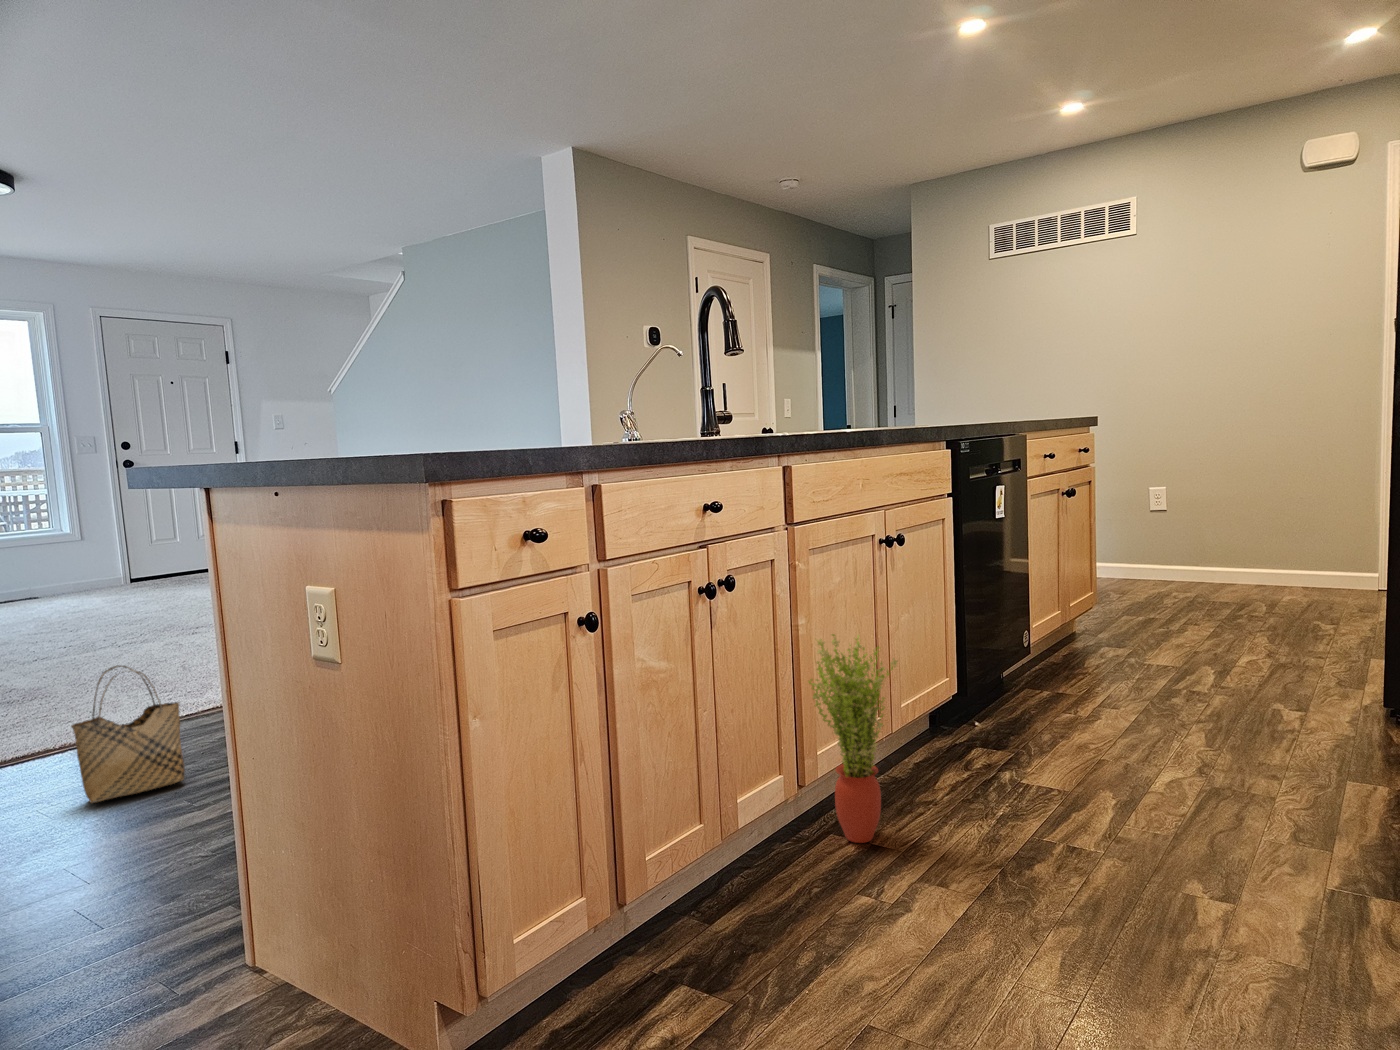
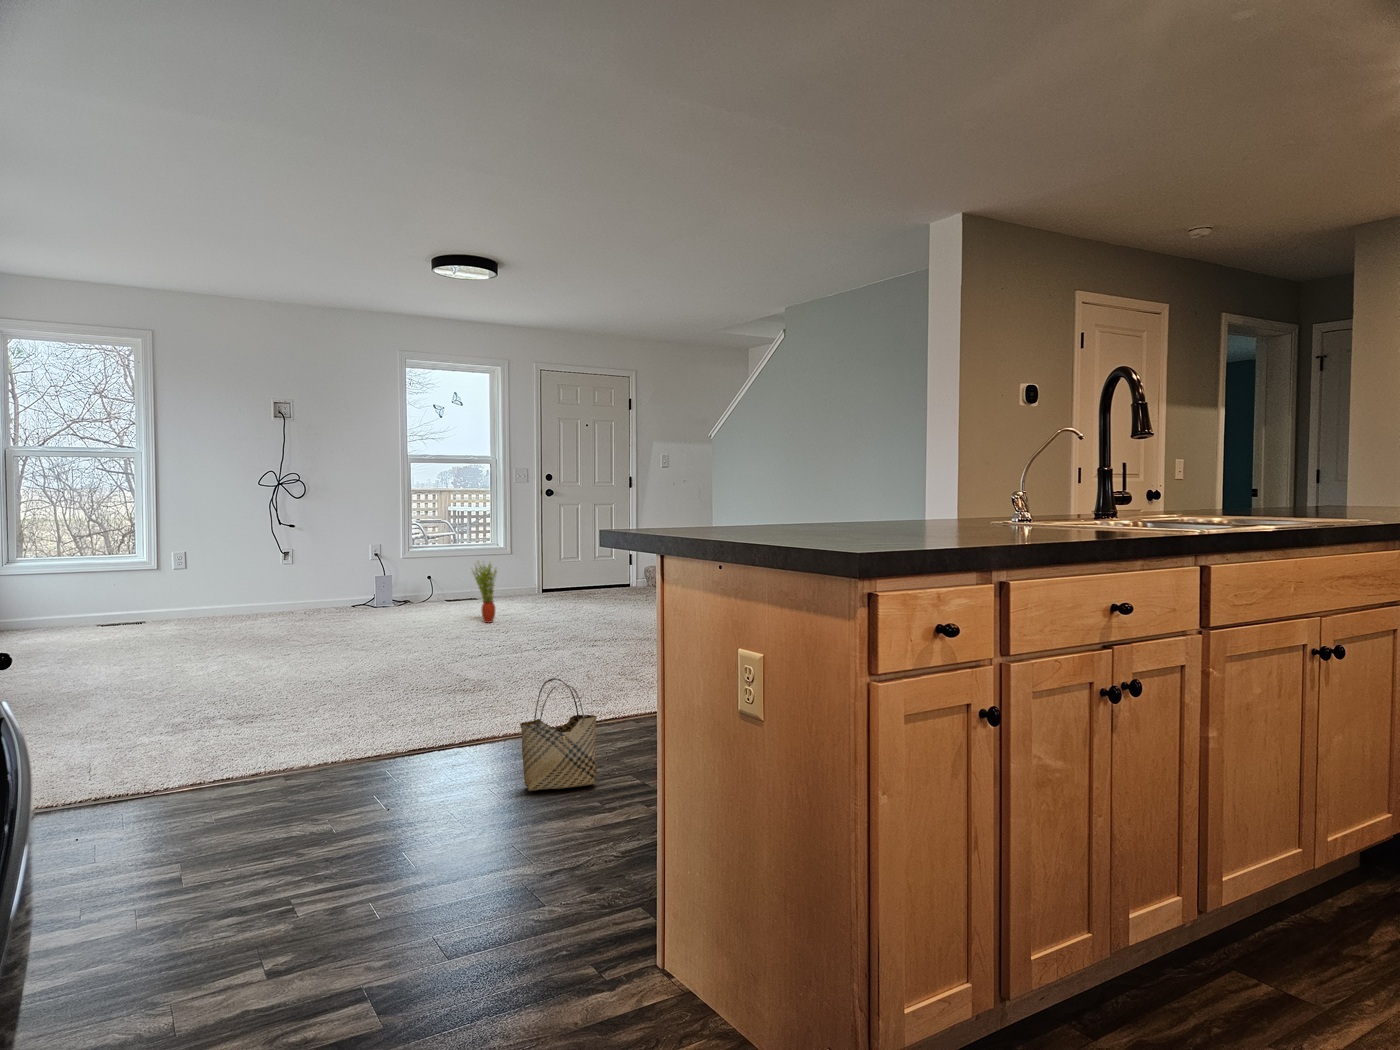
potted plant: present [809,634,898,843] -> present [473,561,497,623]

